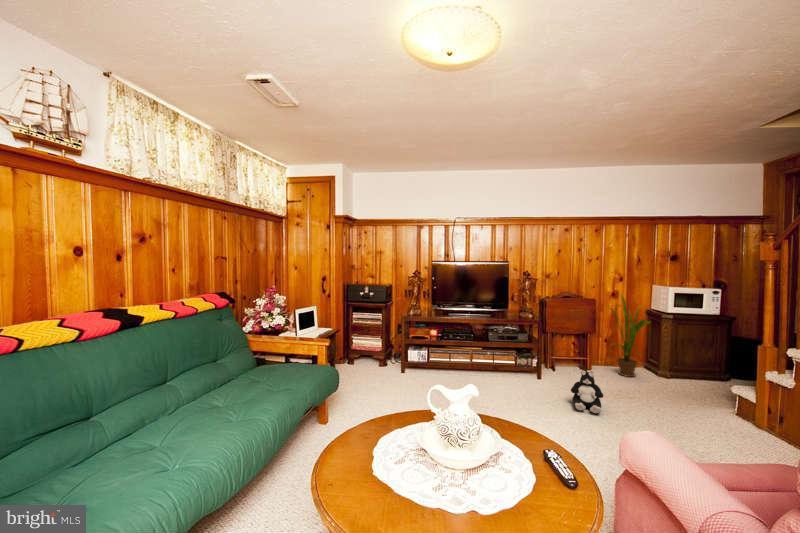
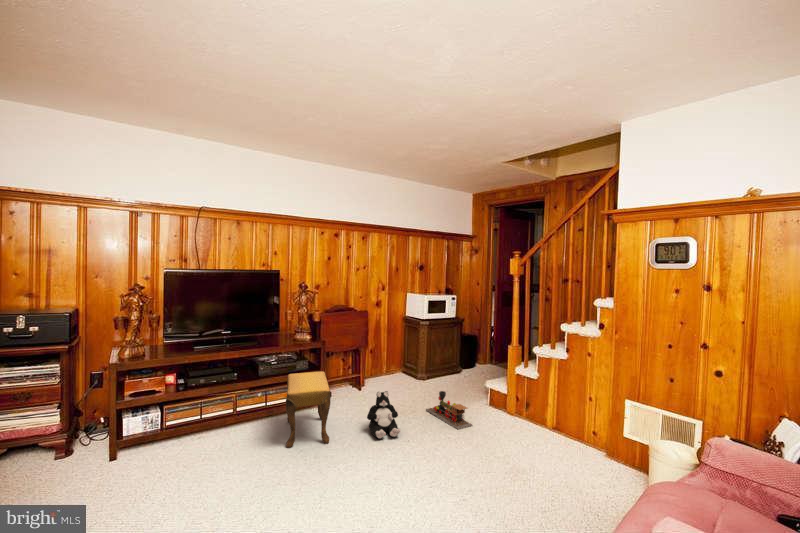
house plant: present [612,296,650,377] -> none [373,303,420,386]
footstool: none [499,342,539,401] -> present [286,371,331,448]
toy train: none [648,388,702,433] -> present [426,391,473,430]

